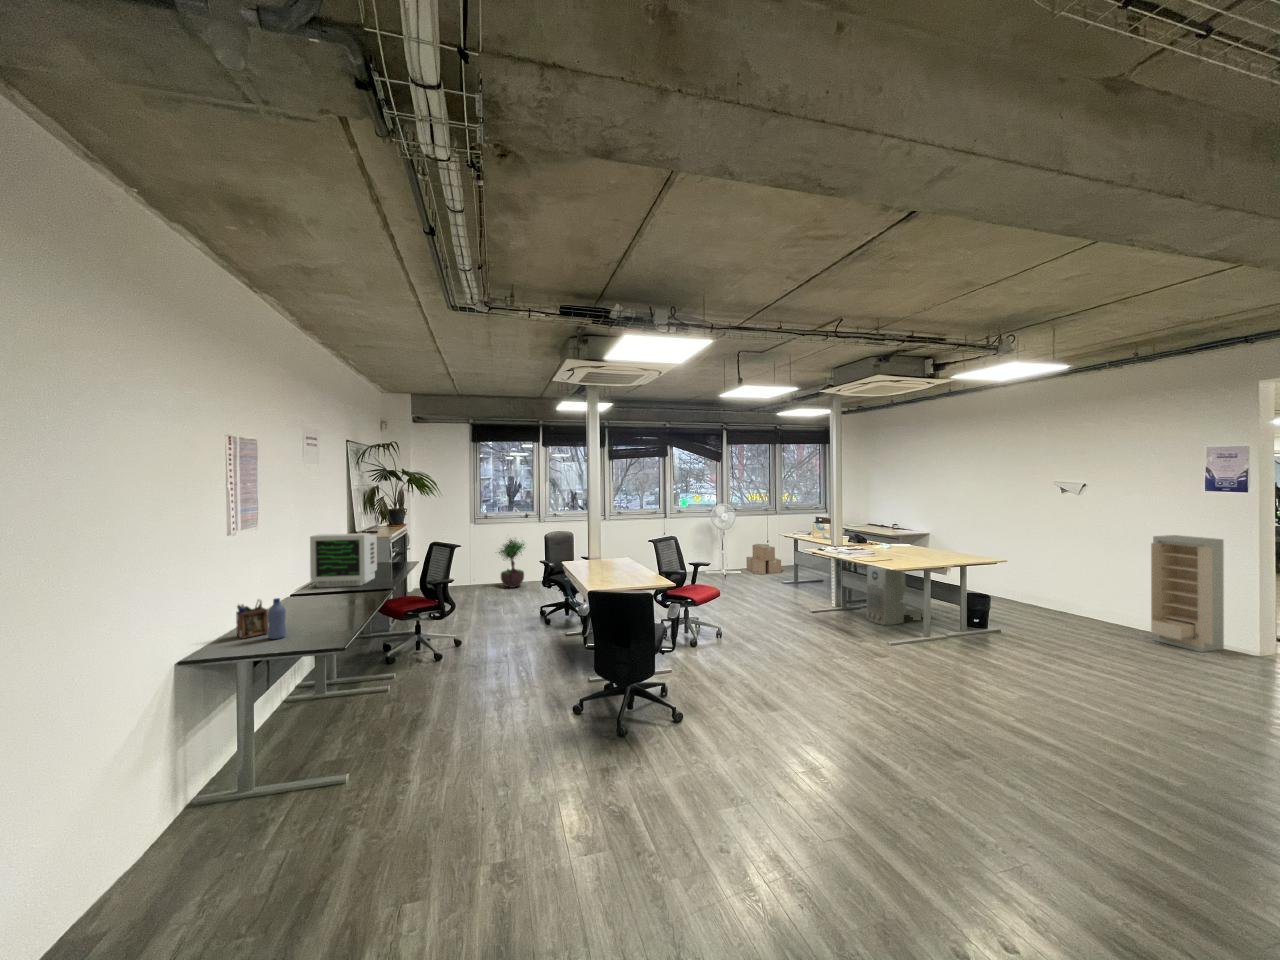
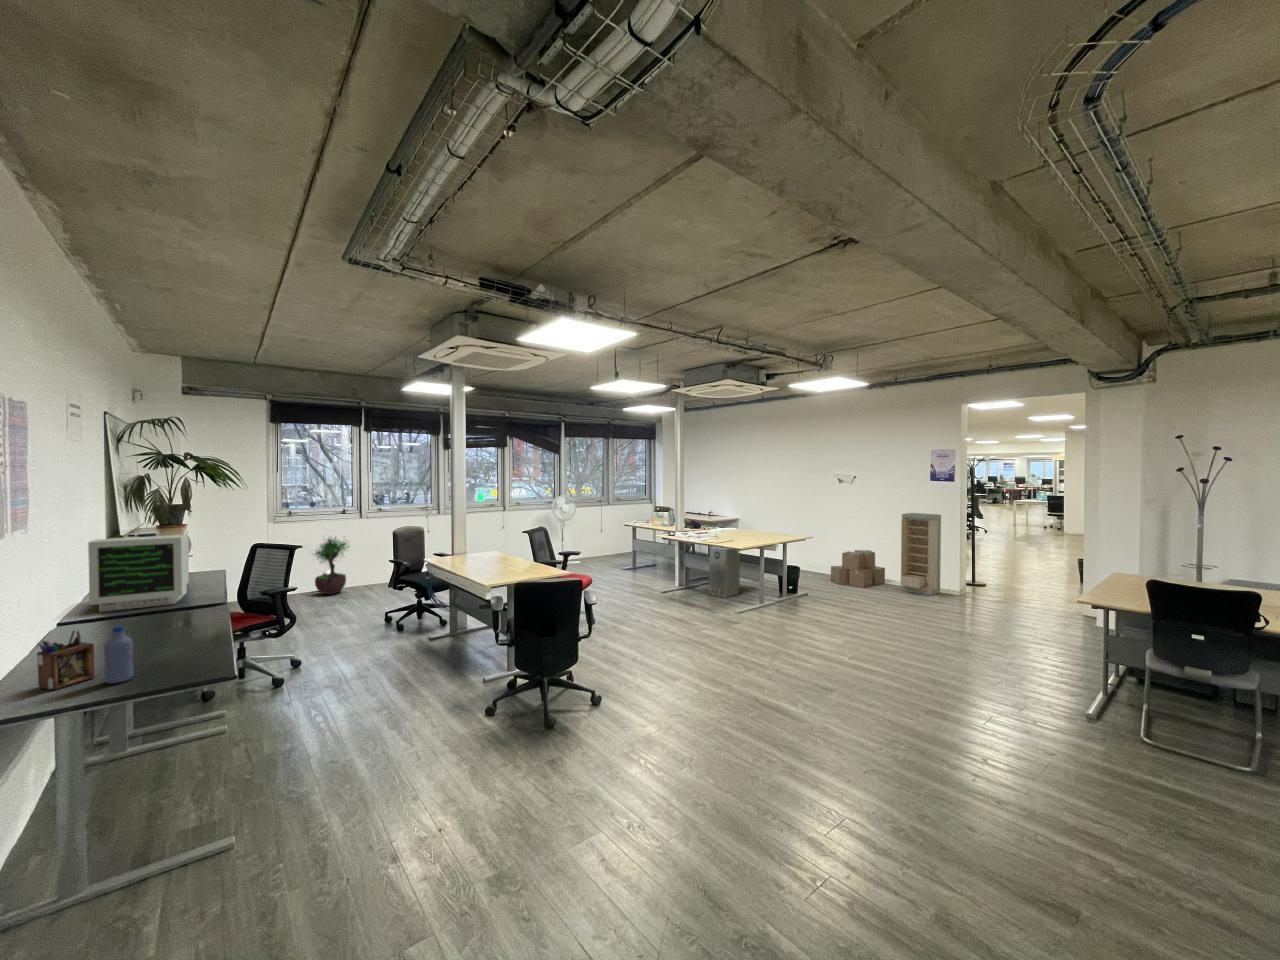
cardboard box: present [746,544,781,574] -> present [831,550,885,588]

